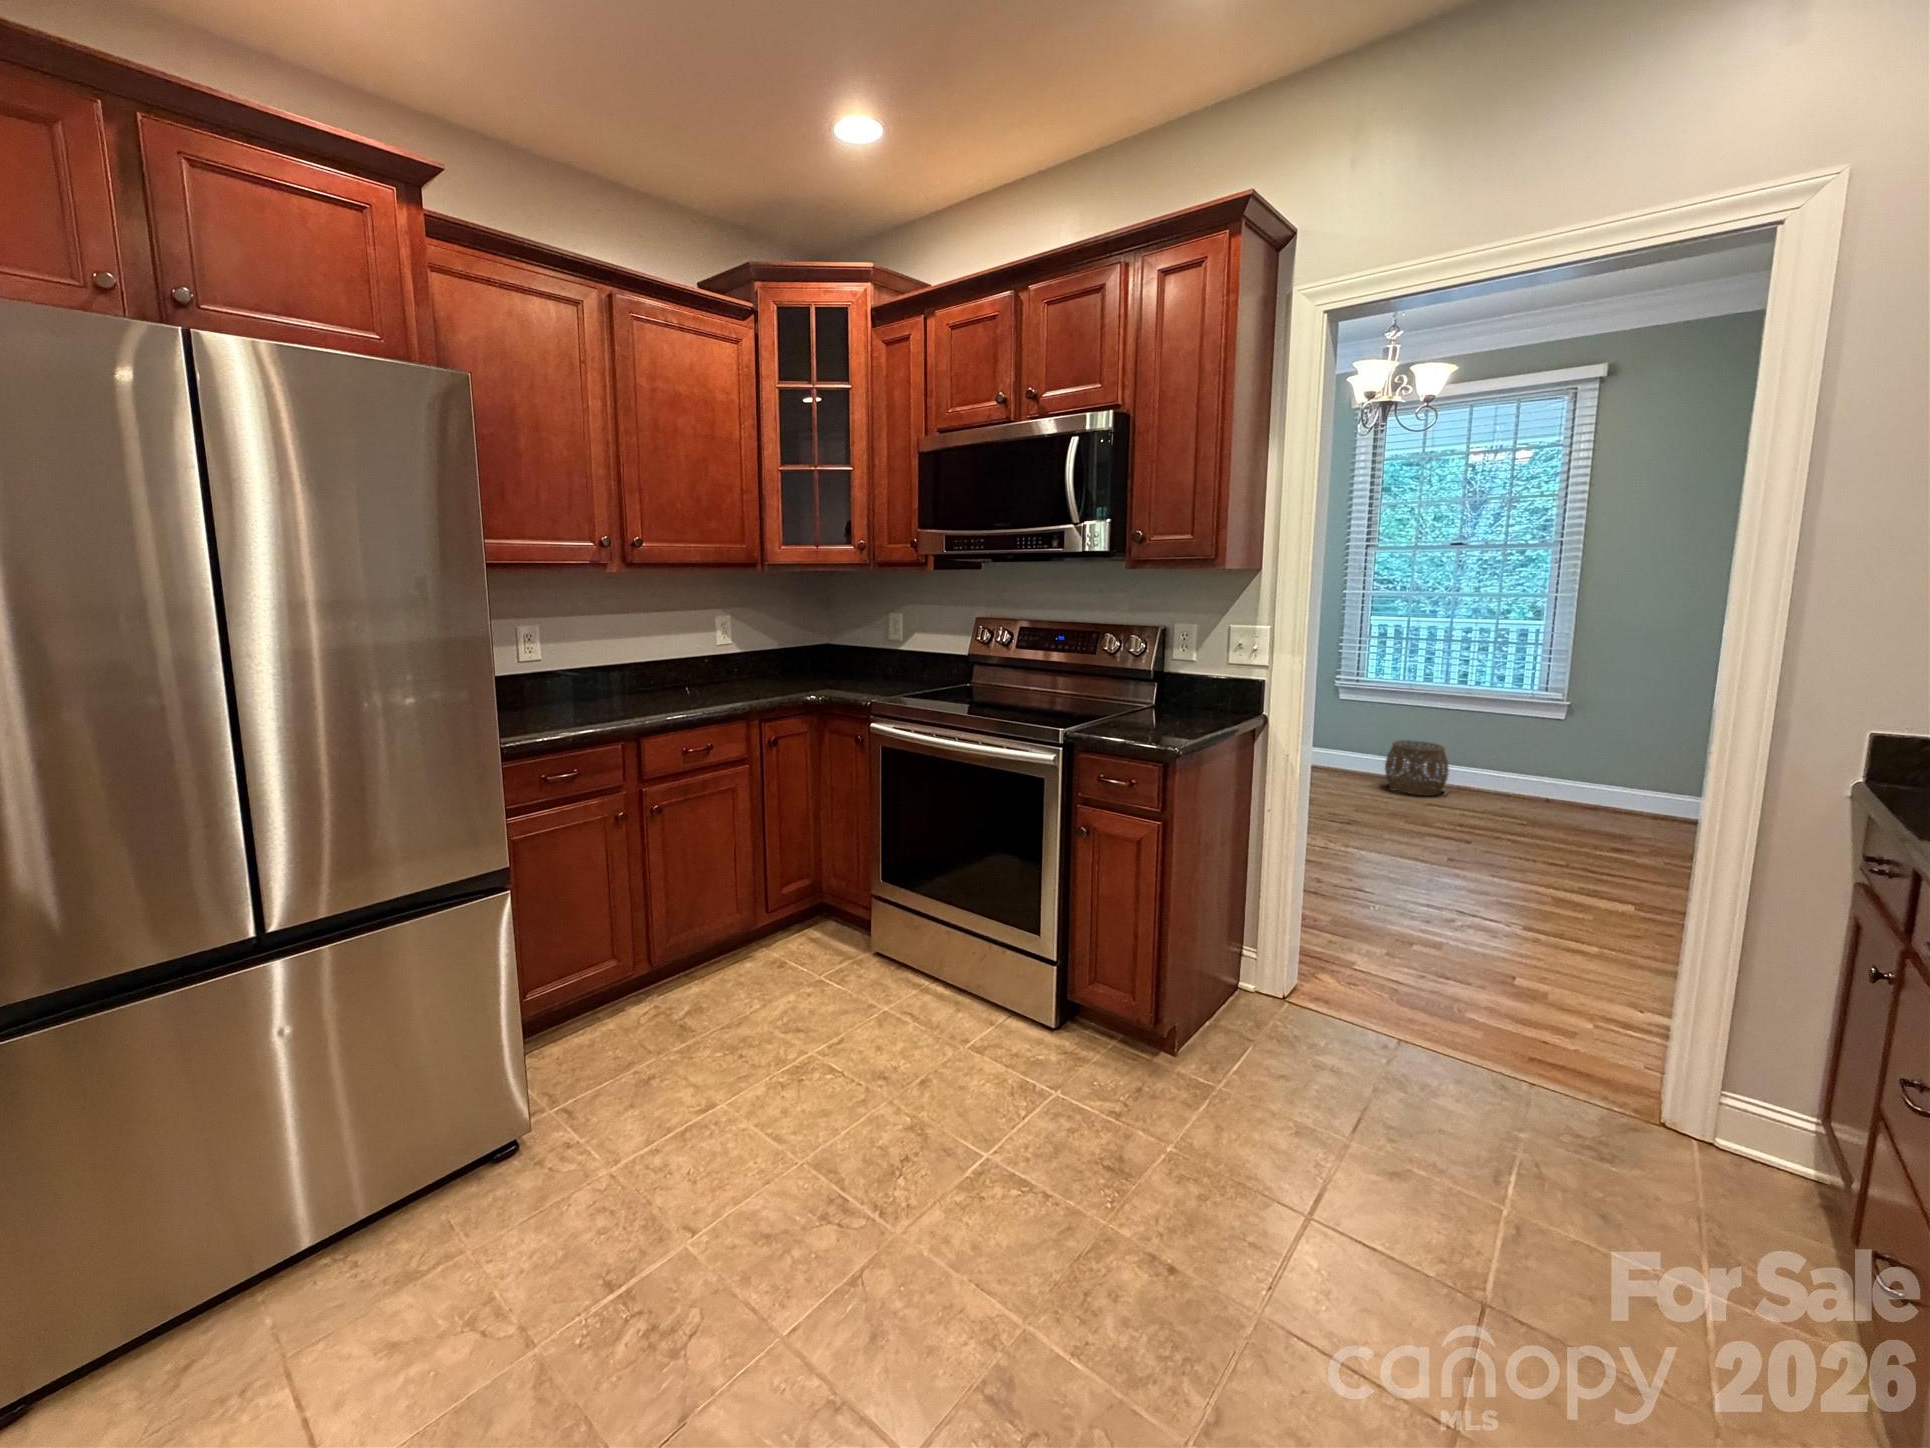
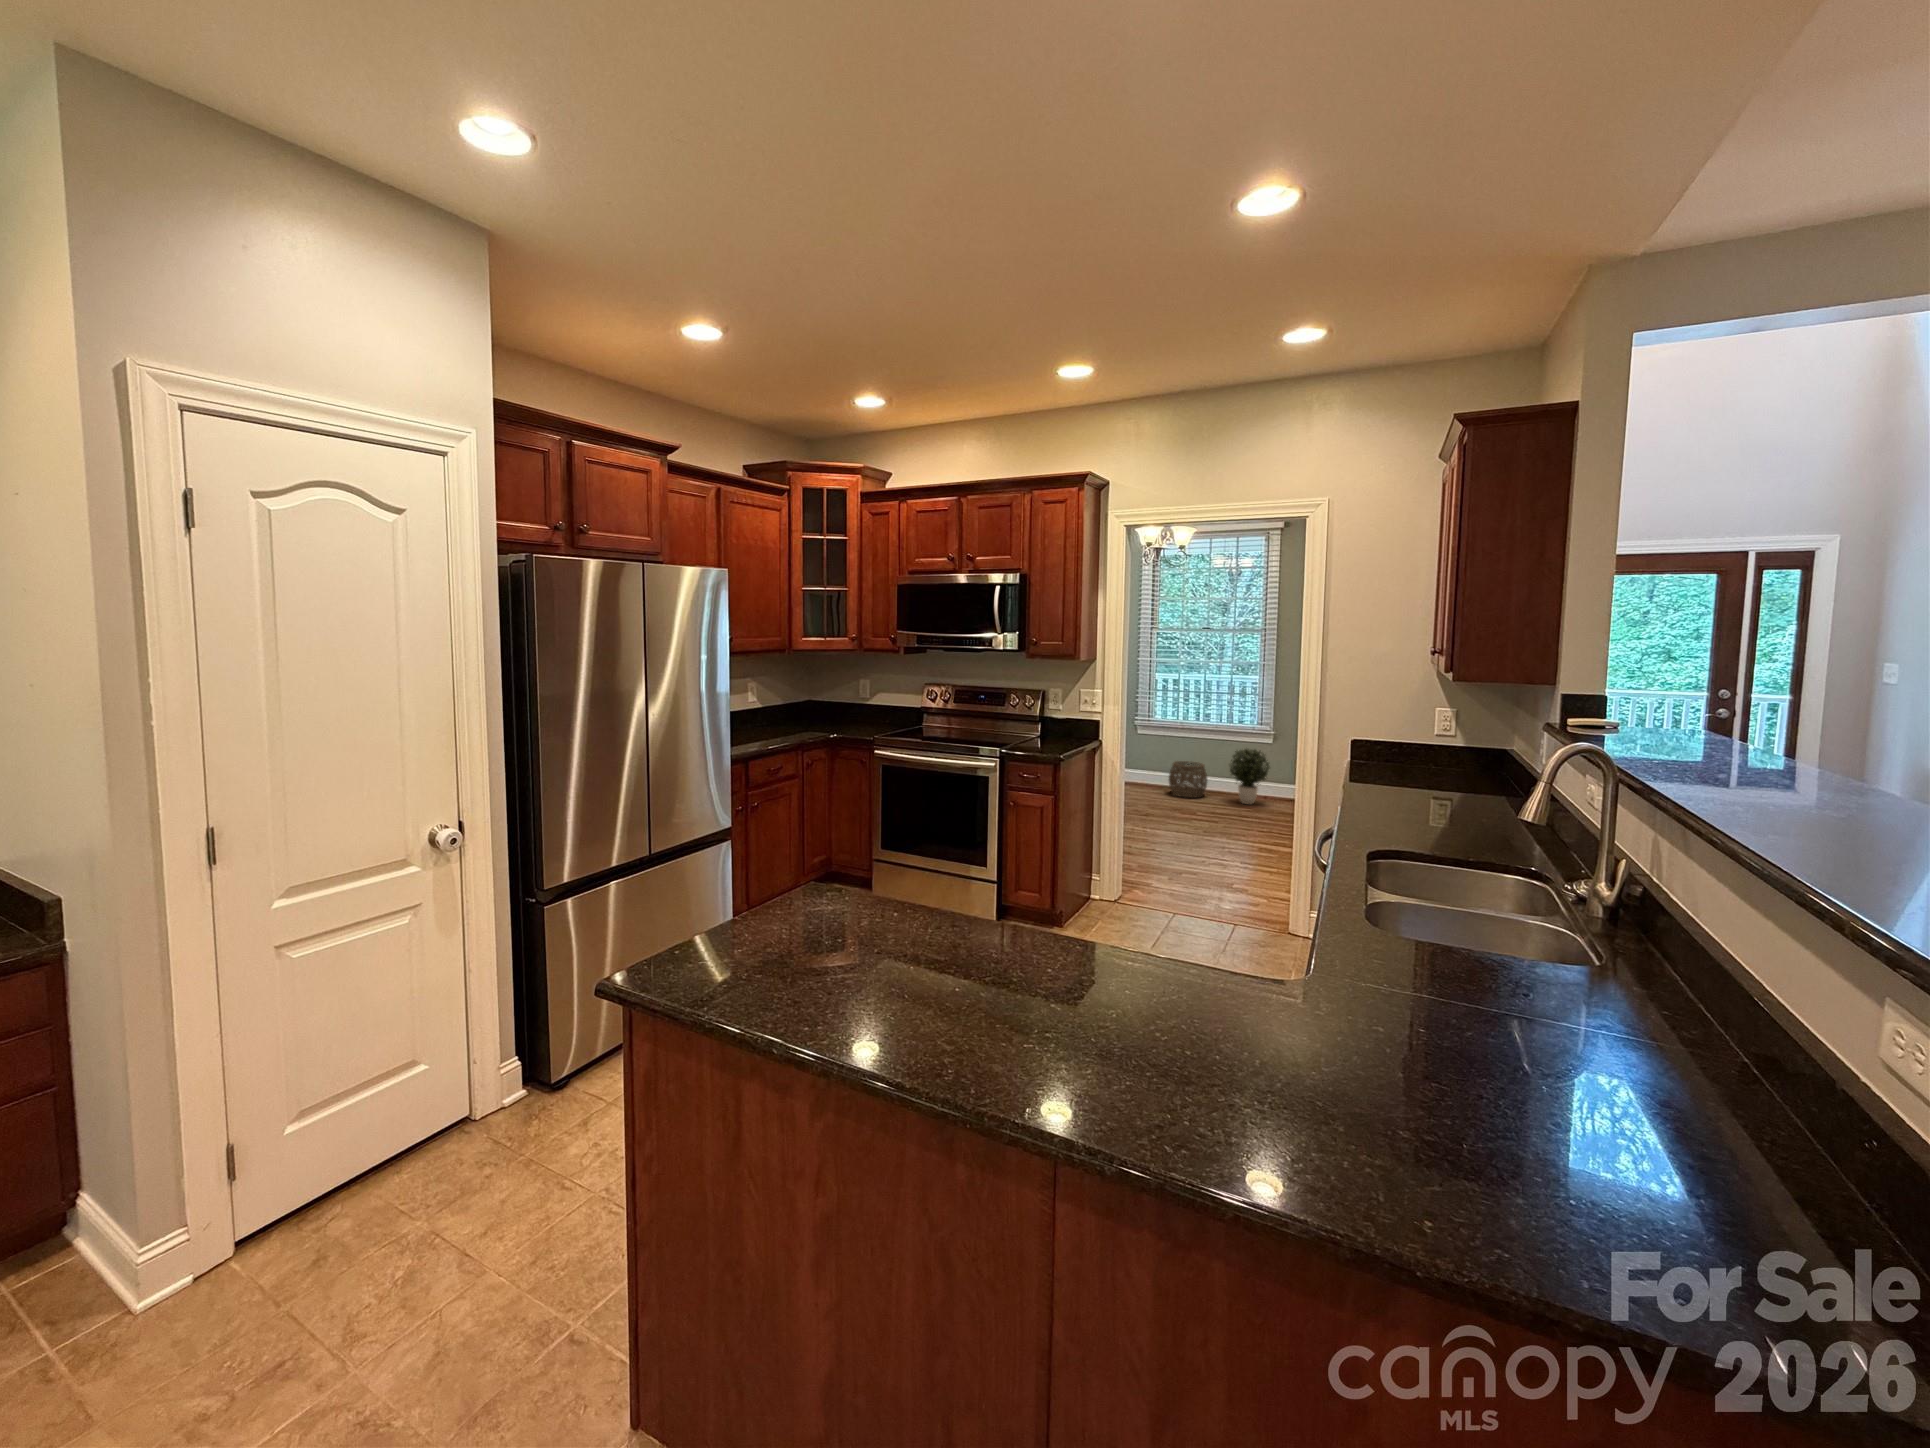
potted plant: none [1486,724,1561,811] -> present [1230,749,1270,805]

